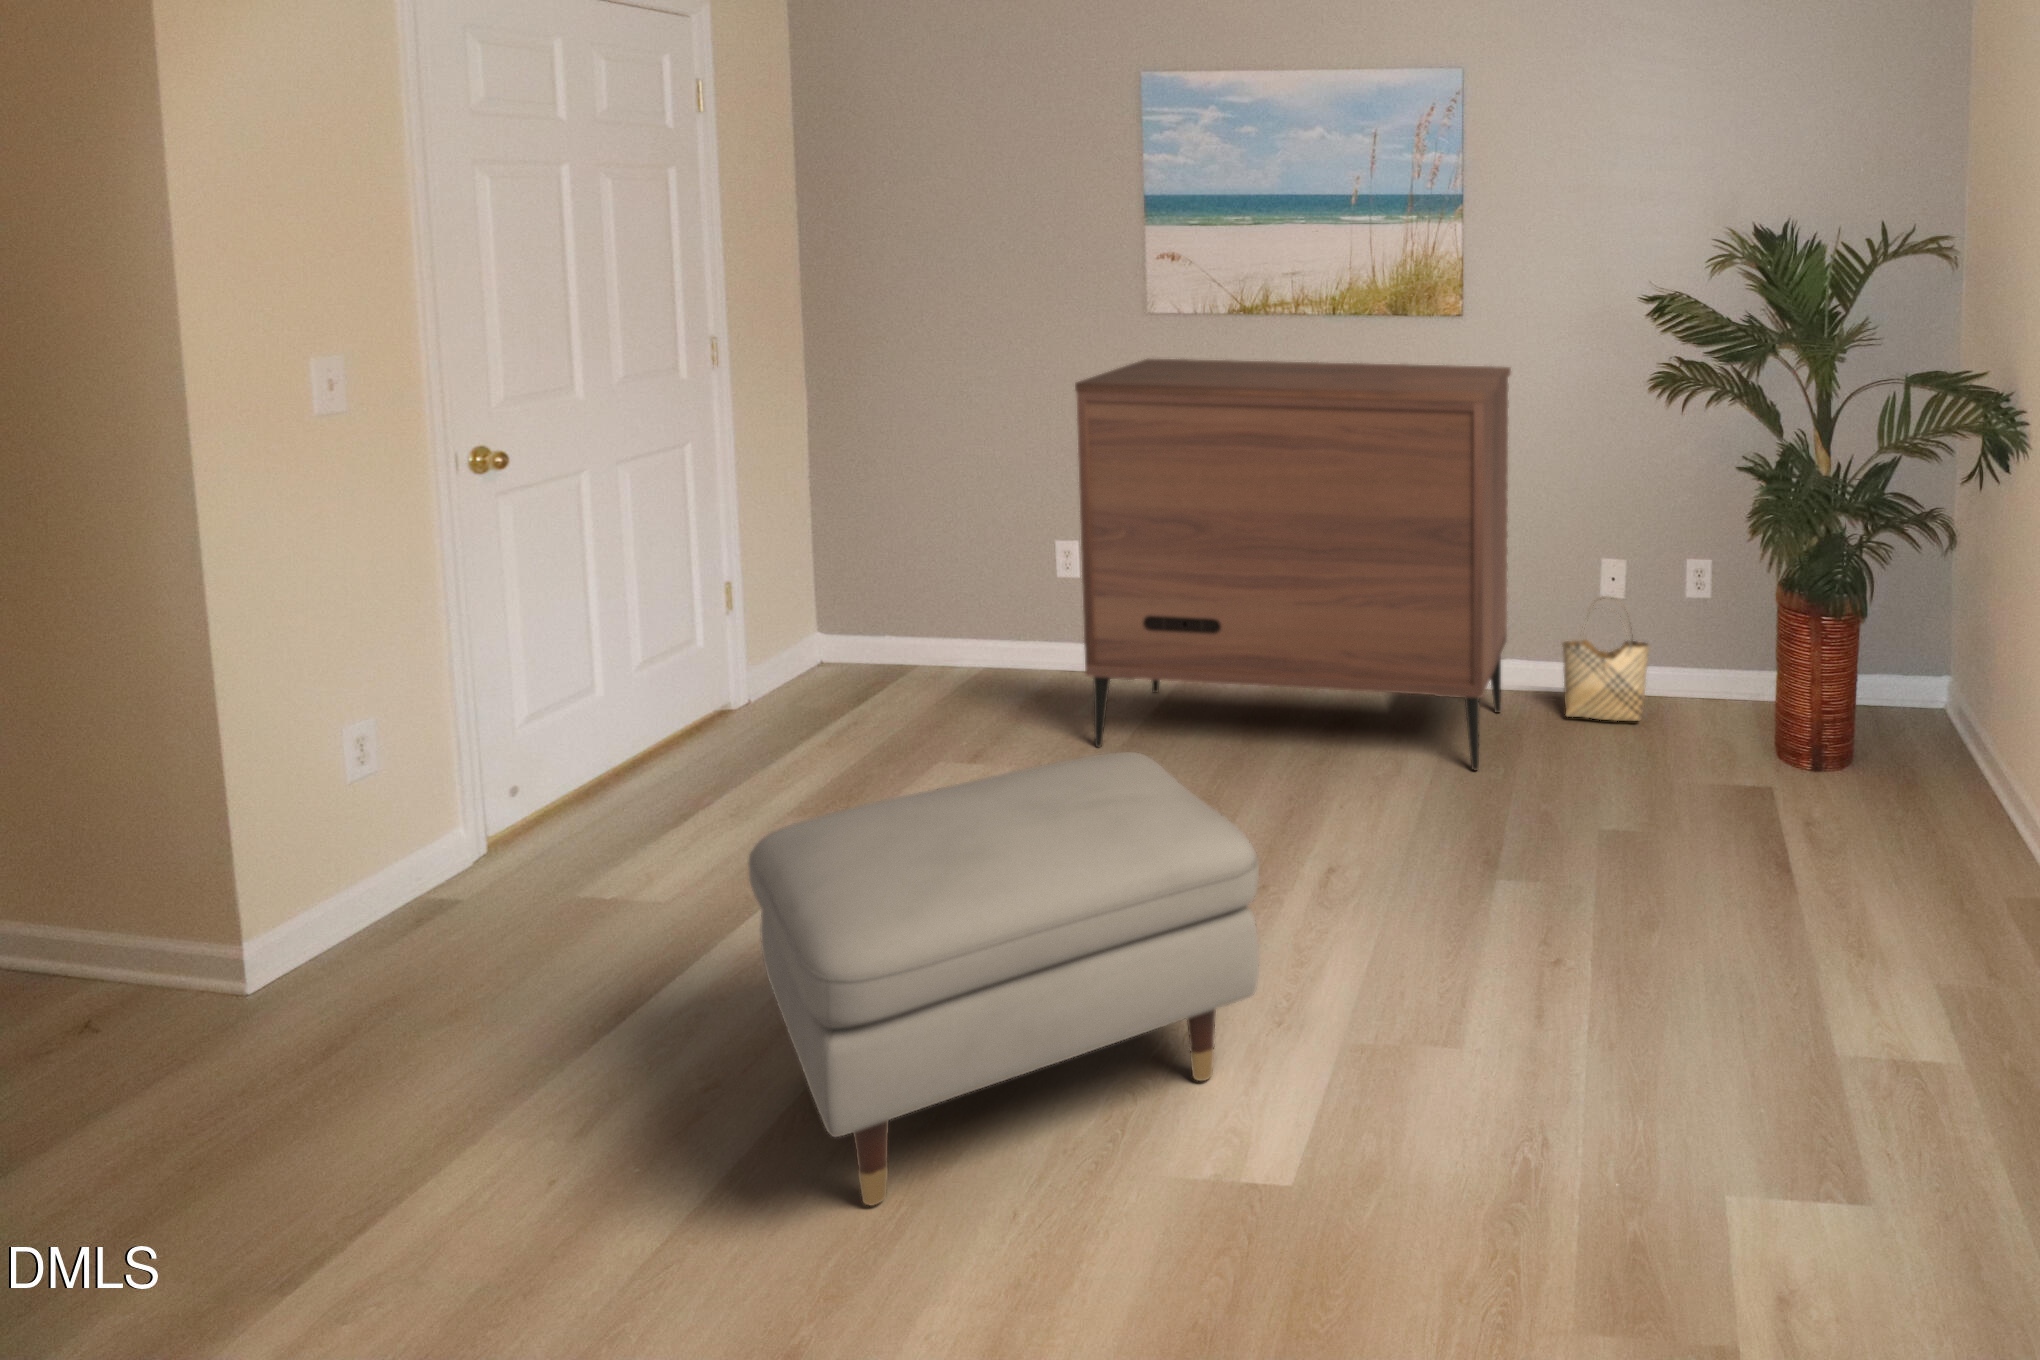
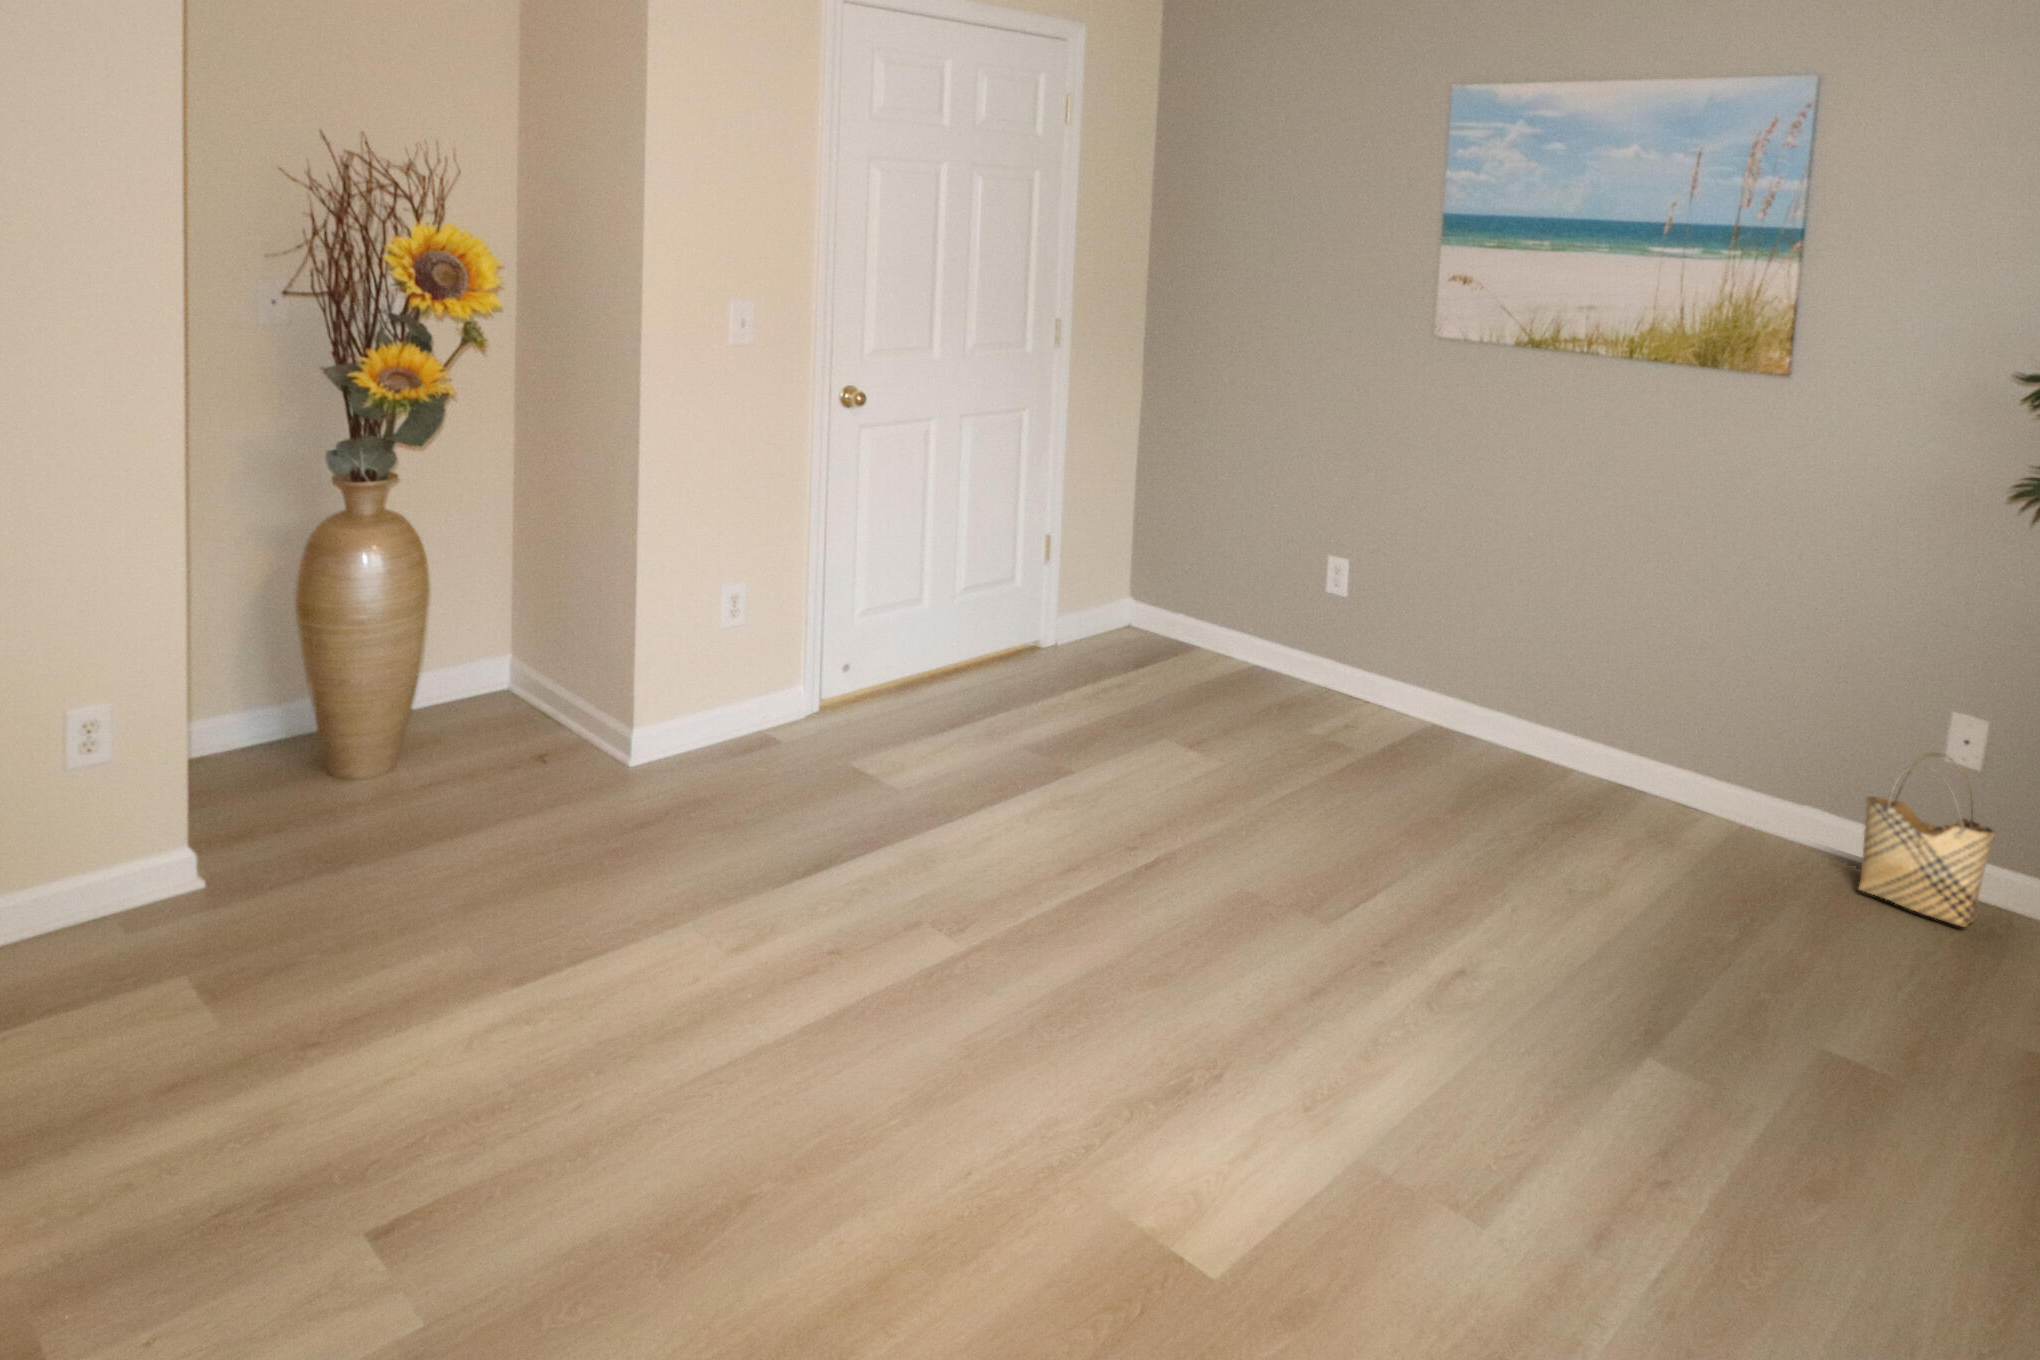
dresser: present [1075,359,1511,770] -> none [1306,384,1837,919]
ottoman: present [748,752,1259,1205] -> none [807,753,1280,1155]

